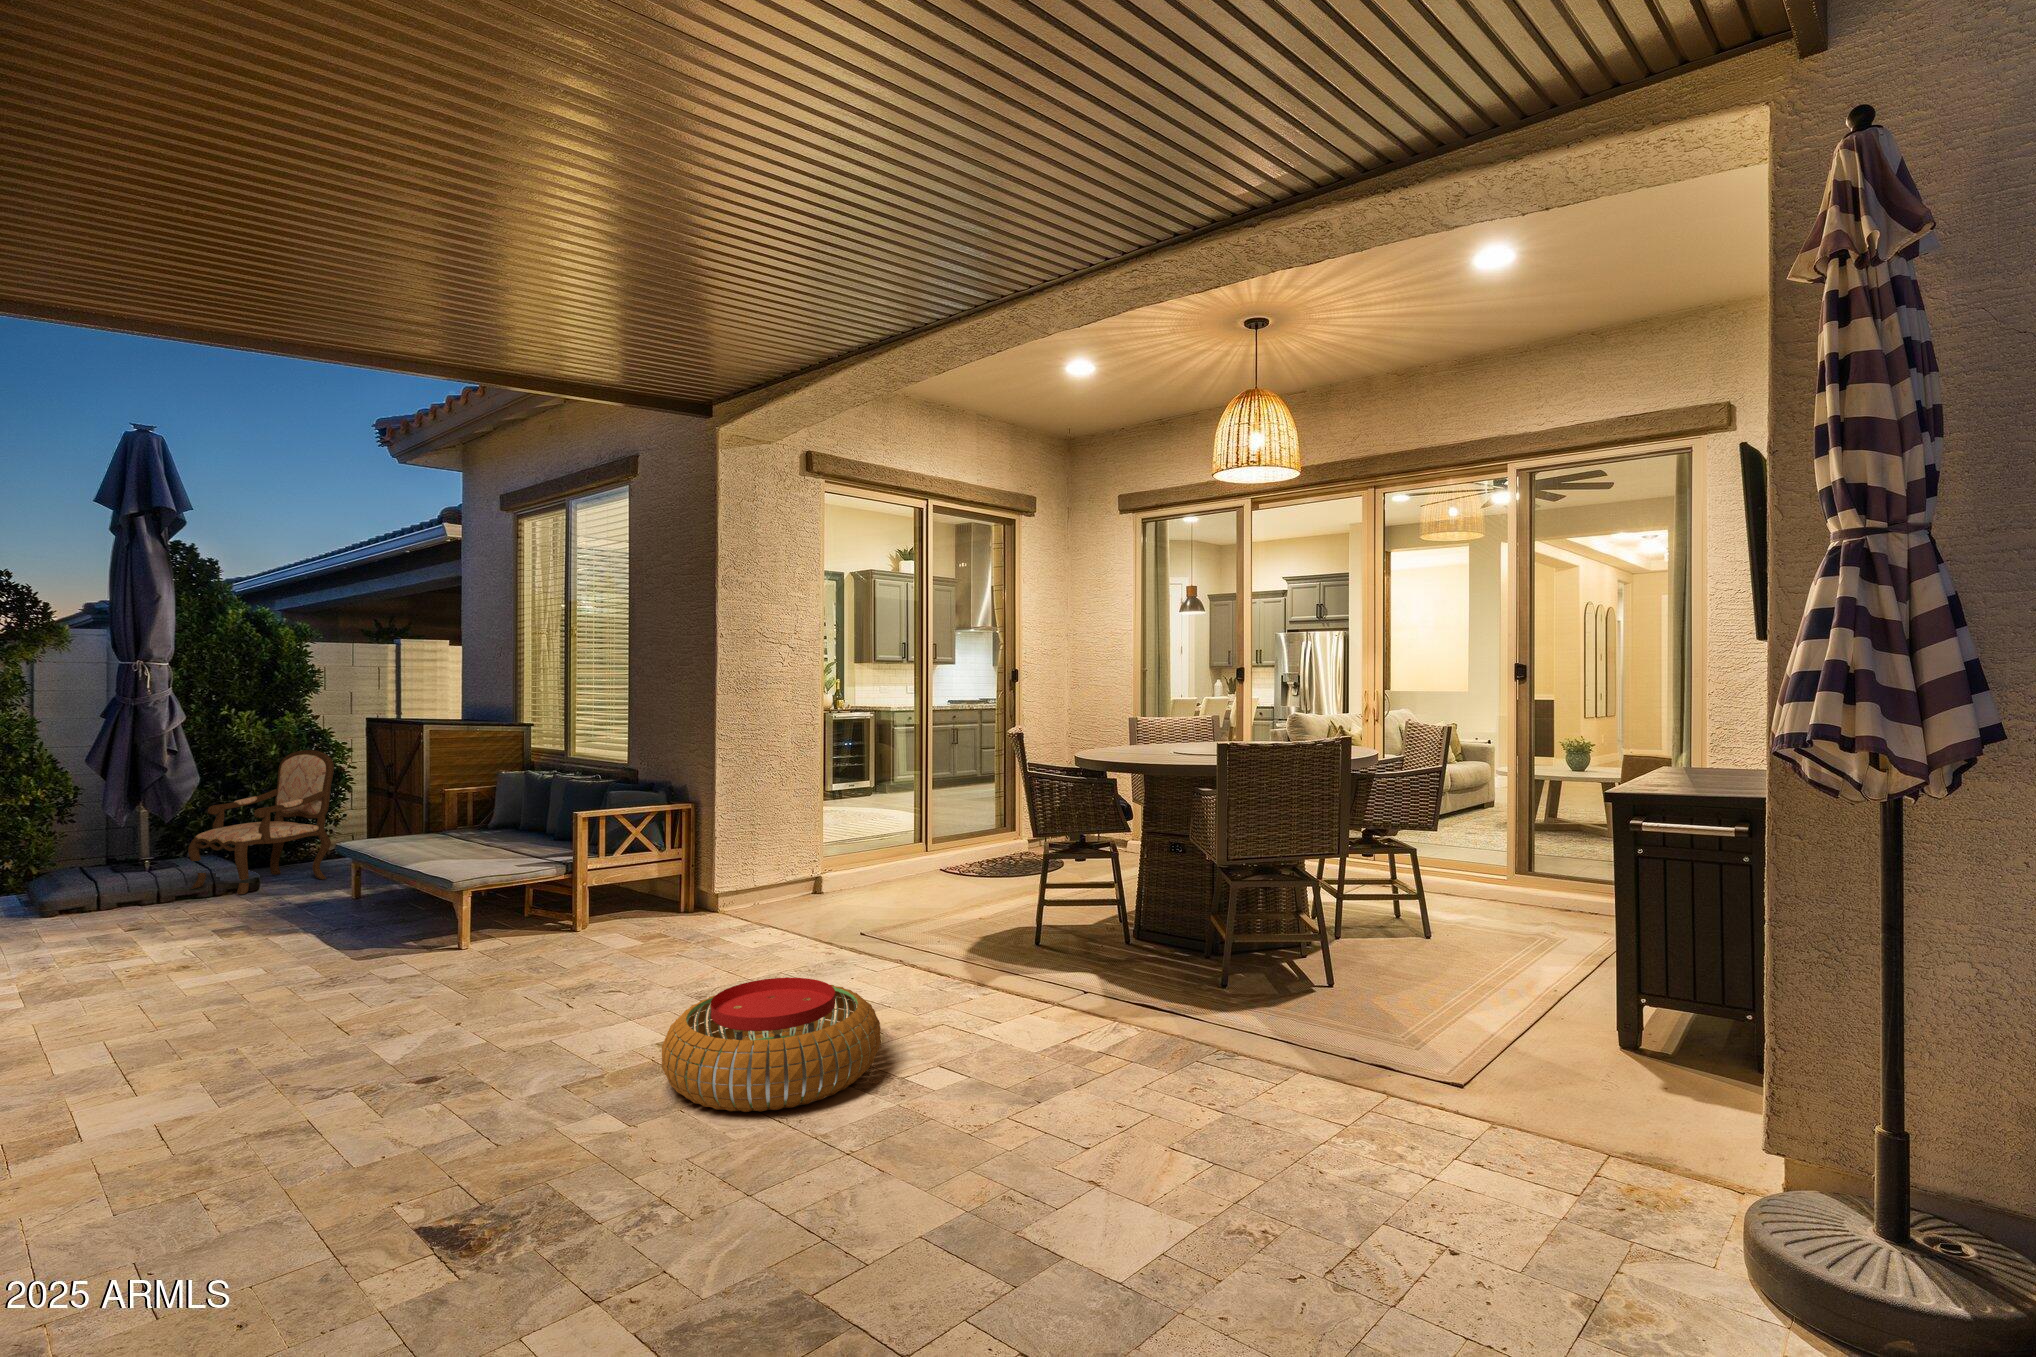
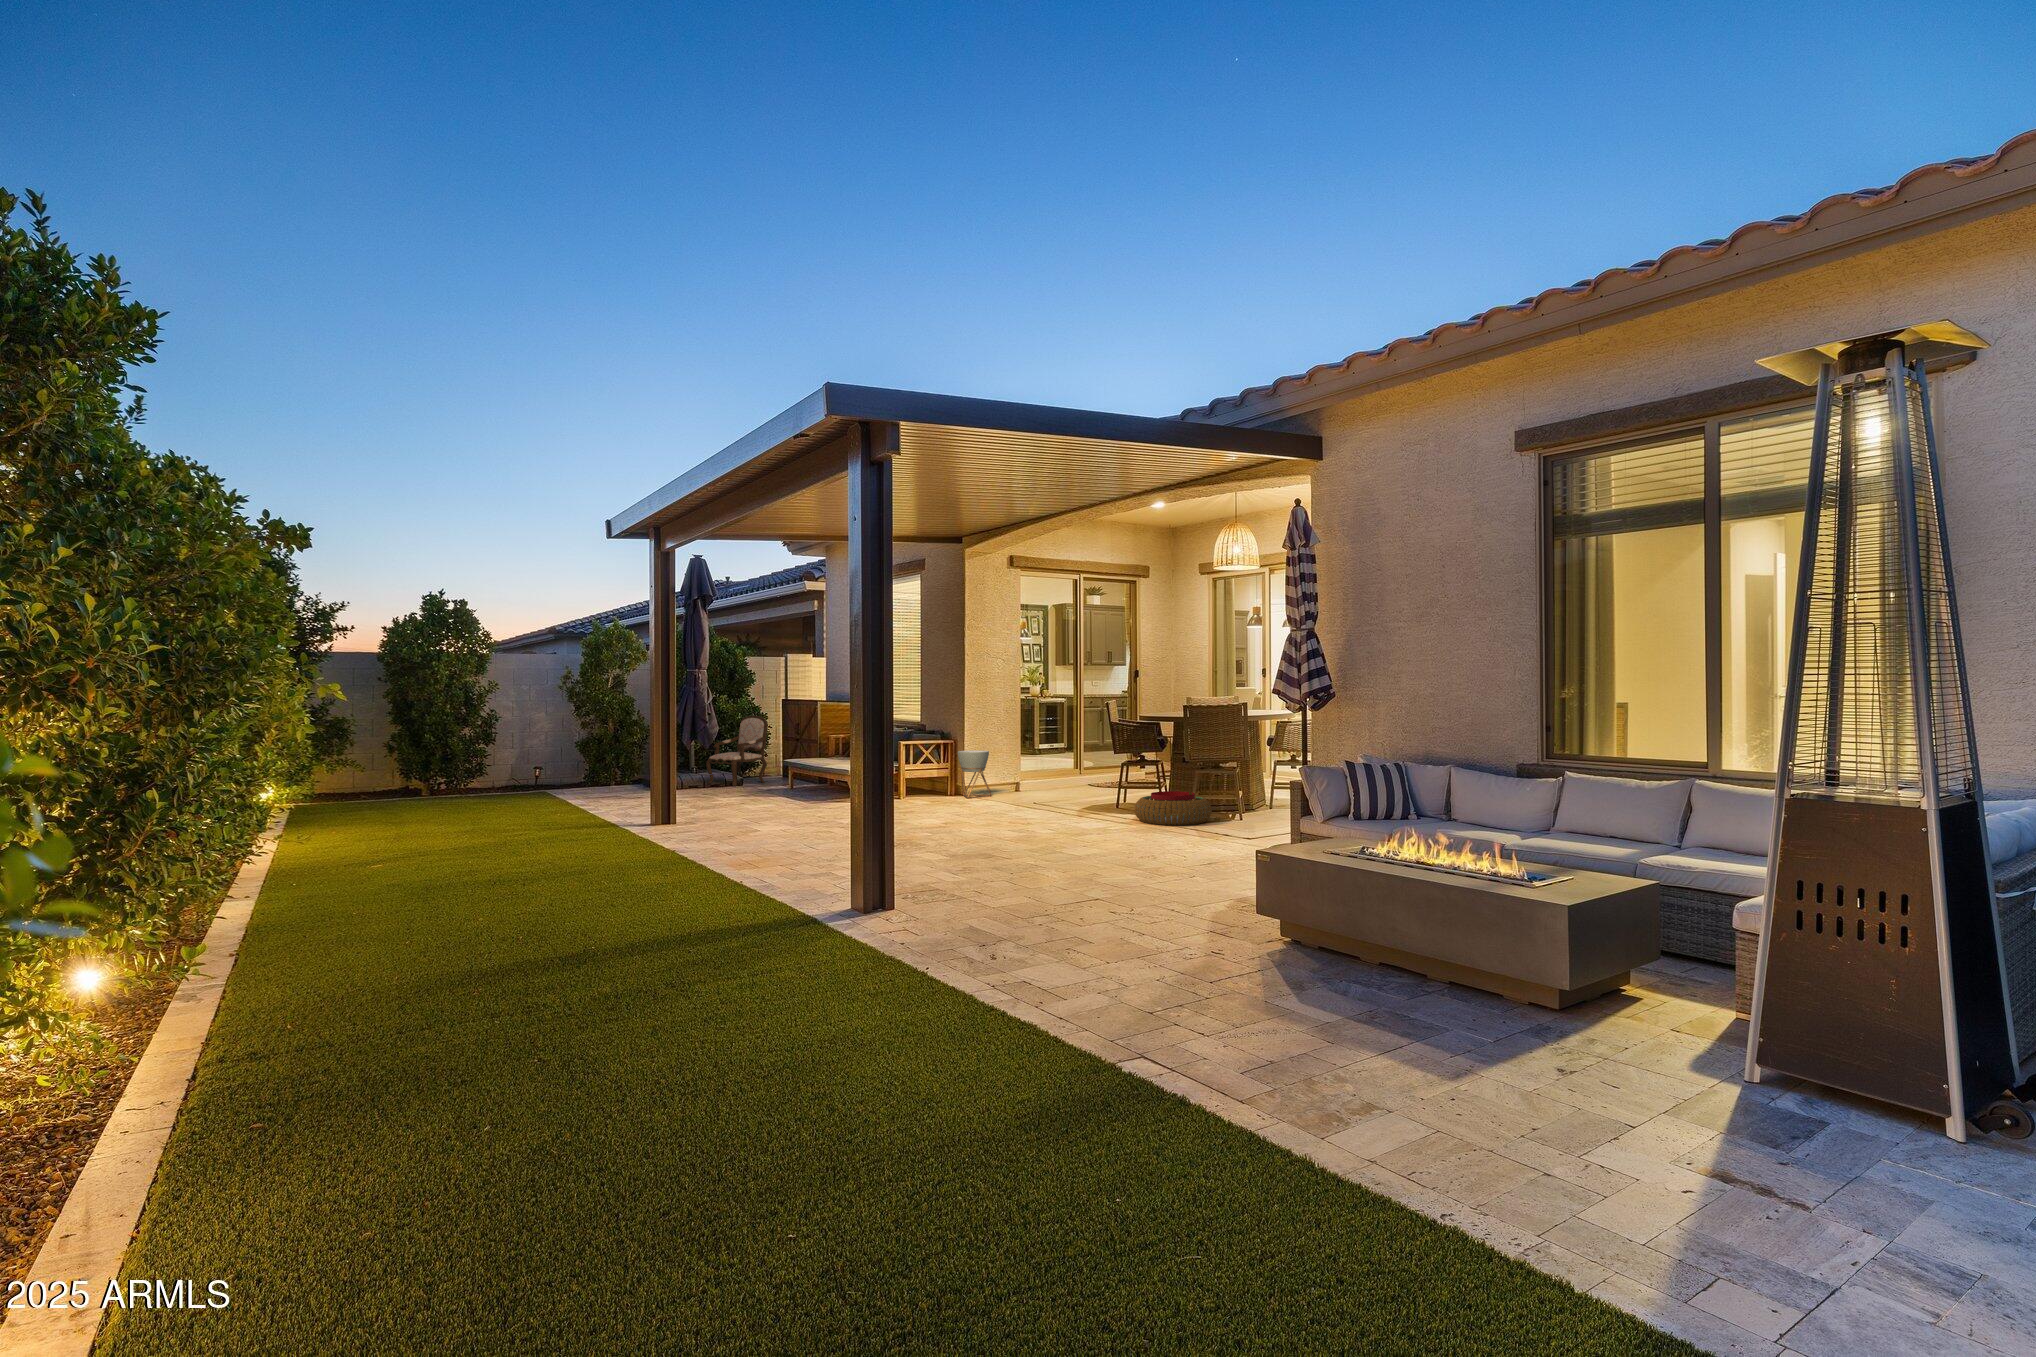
planter: none [699,820,771,924] -> present [958,750,992,798]
pouf: present [662,978,881,1112] -> present [1135,791,1212,825]

